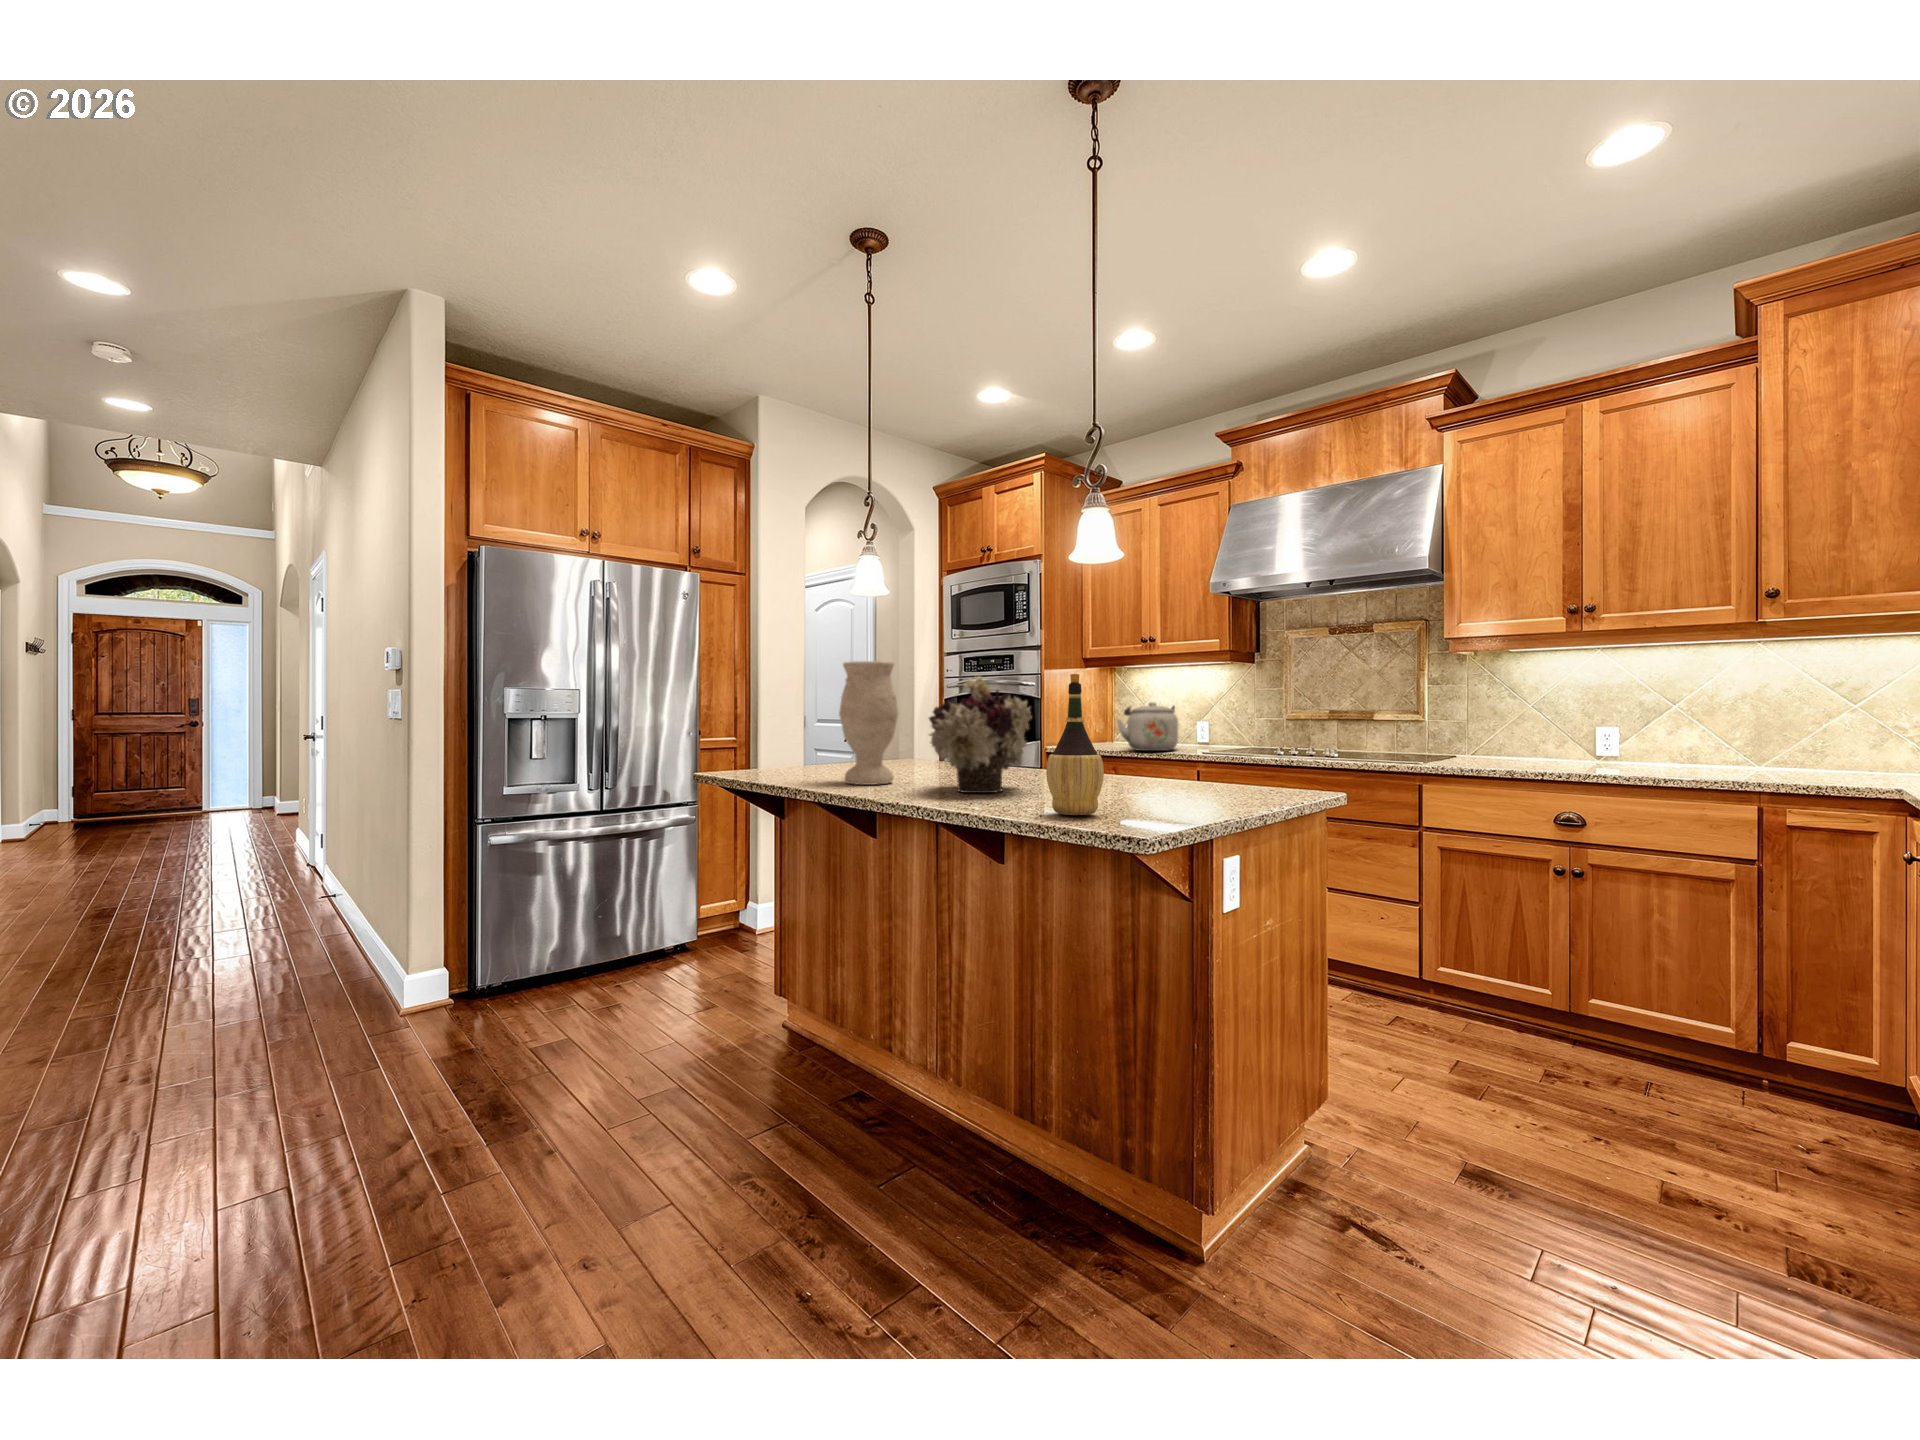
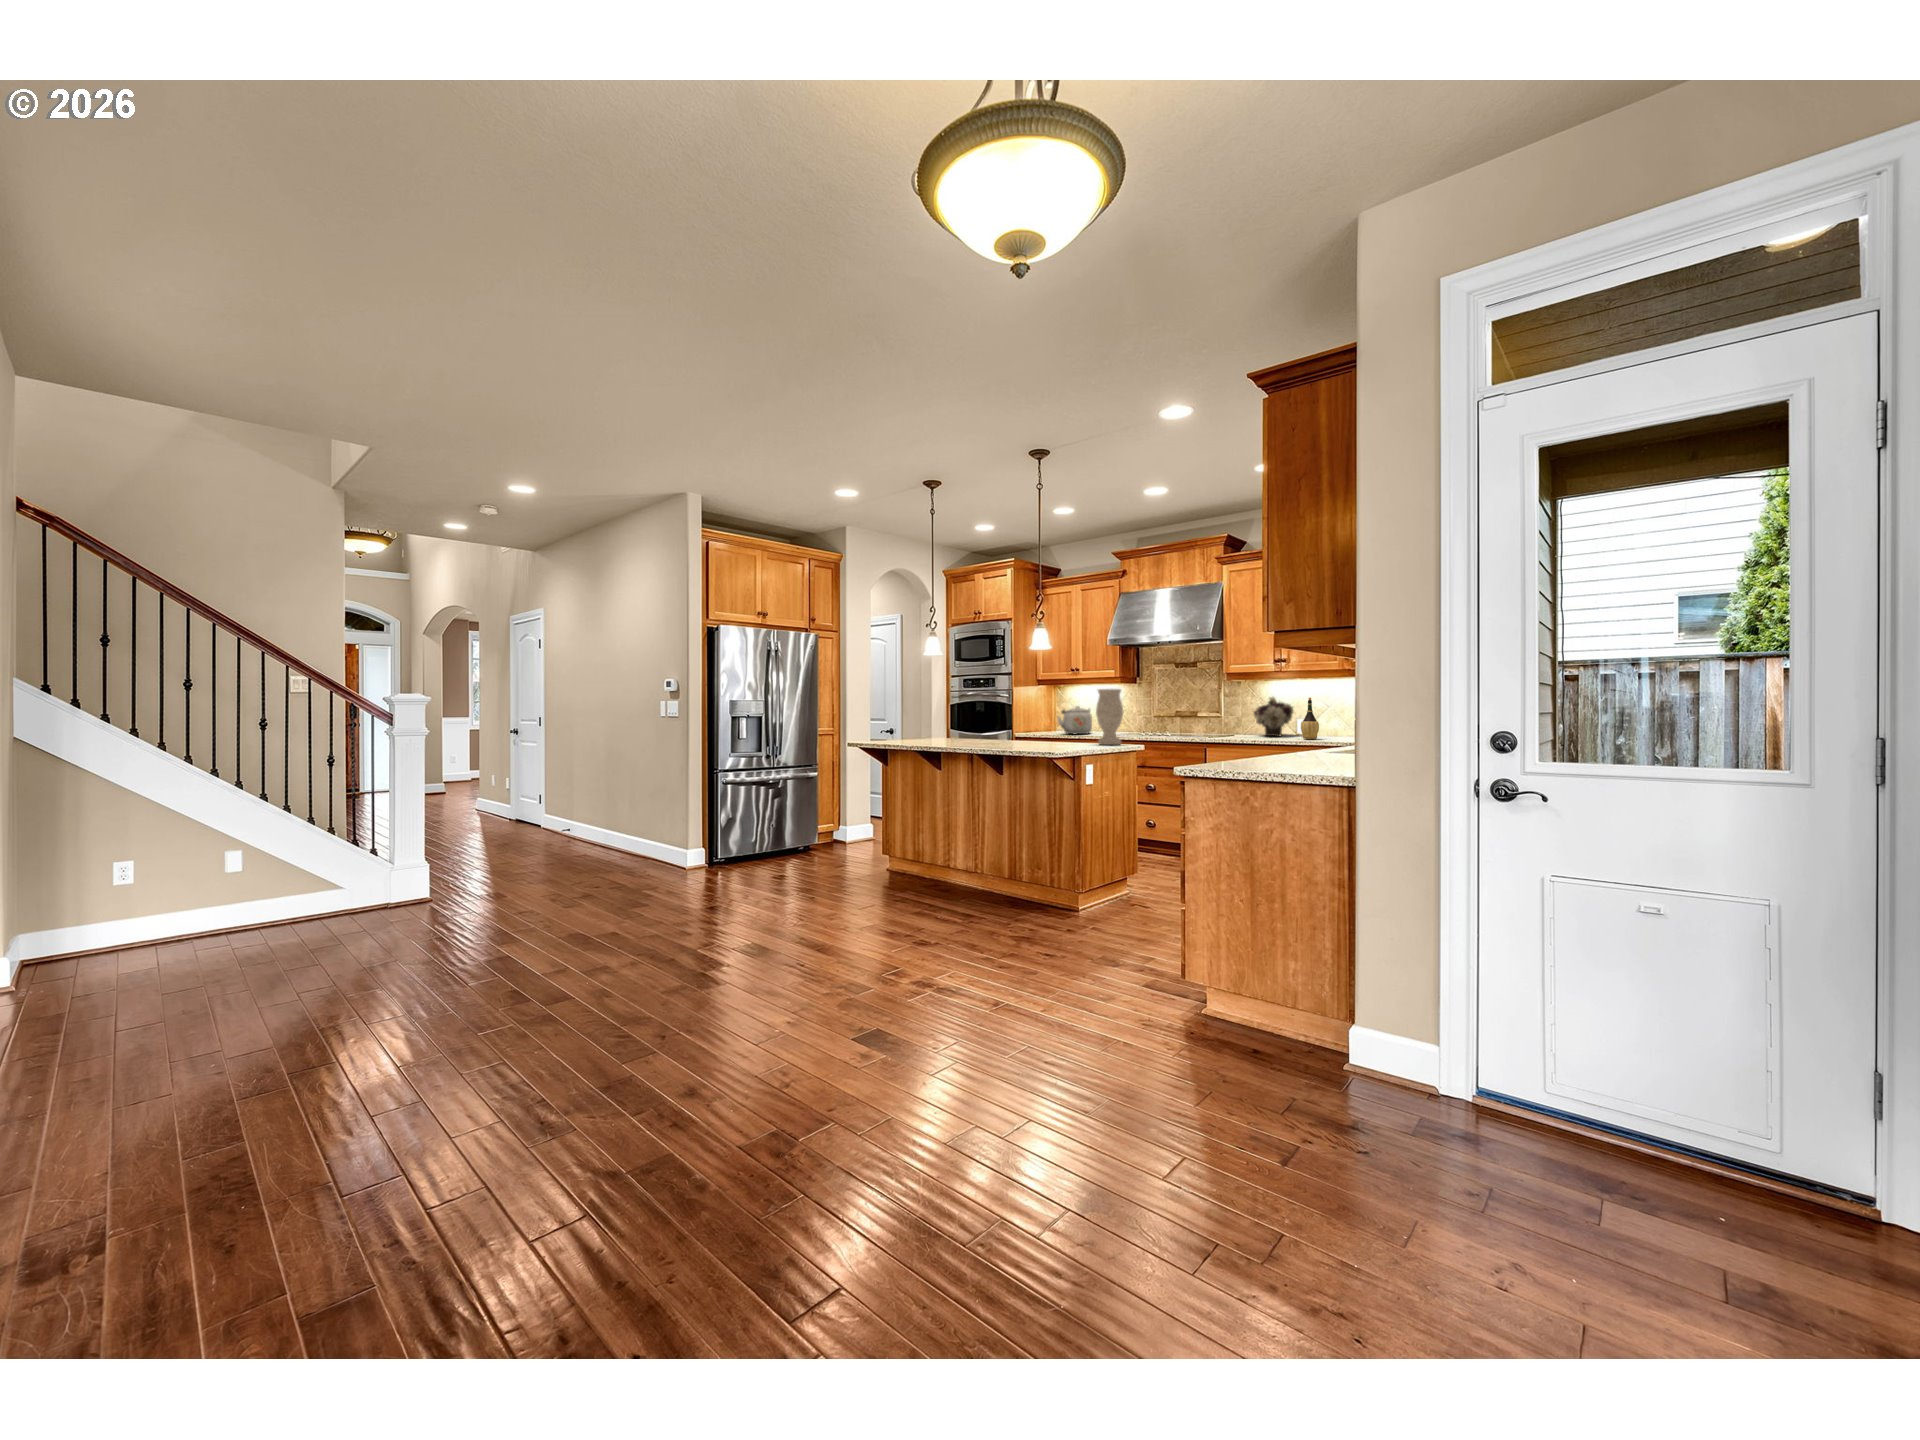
vase: present [839,661,898,785] -> present [1096,689,1123,745]
wine bottle: present [1046,674,1104,815] -> present [1301,698,1319,739]
flower arrangement: present [929,677,1031,793] -> present [1254,697,1293,736]

